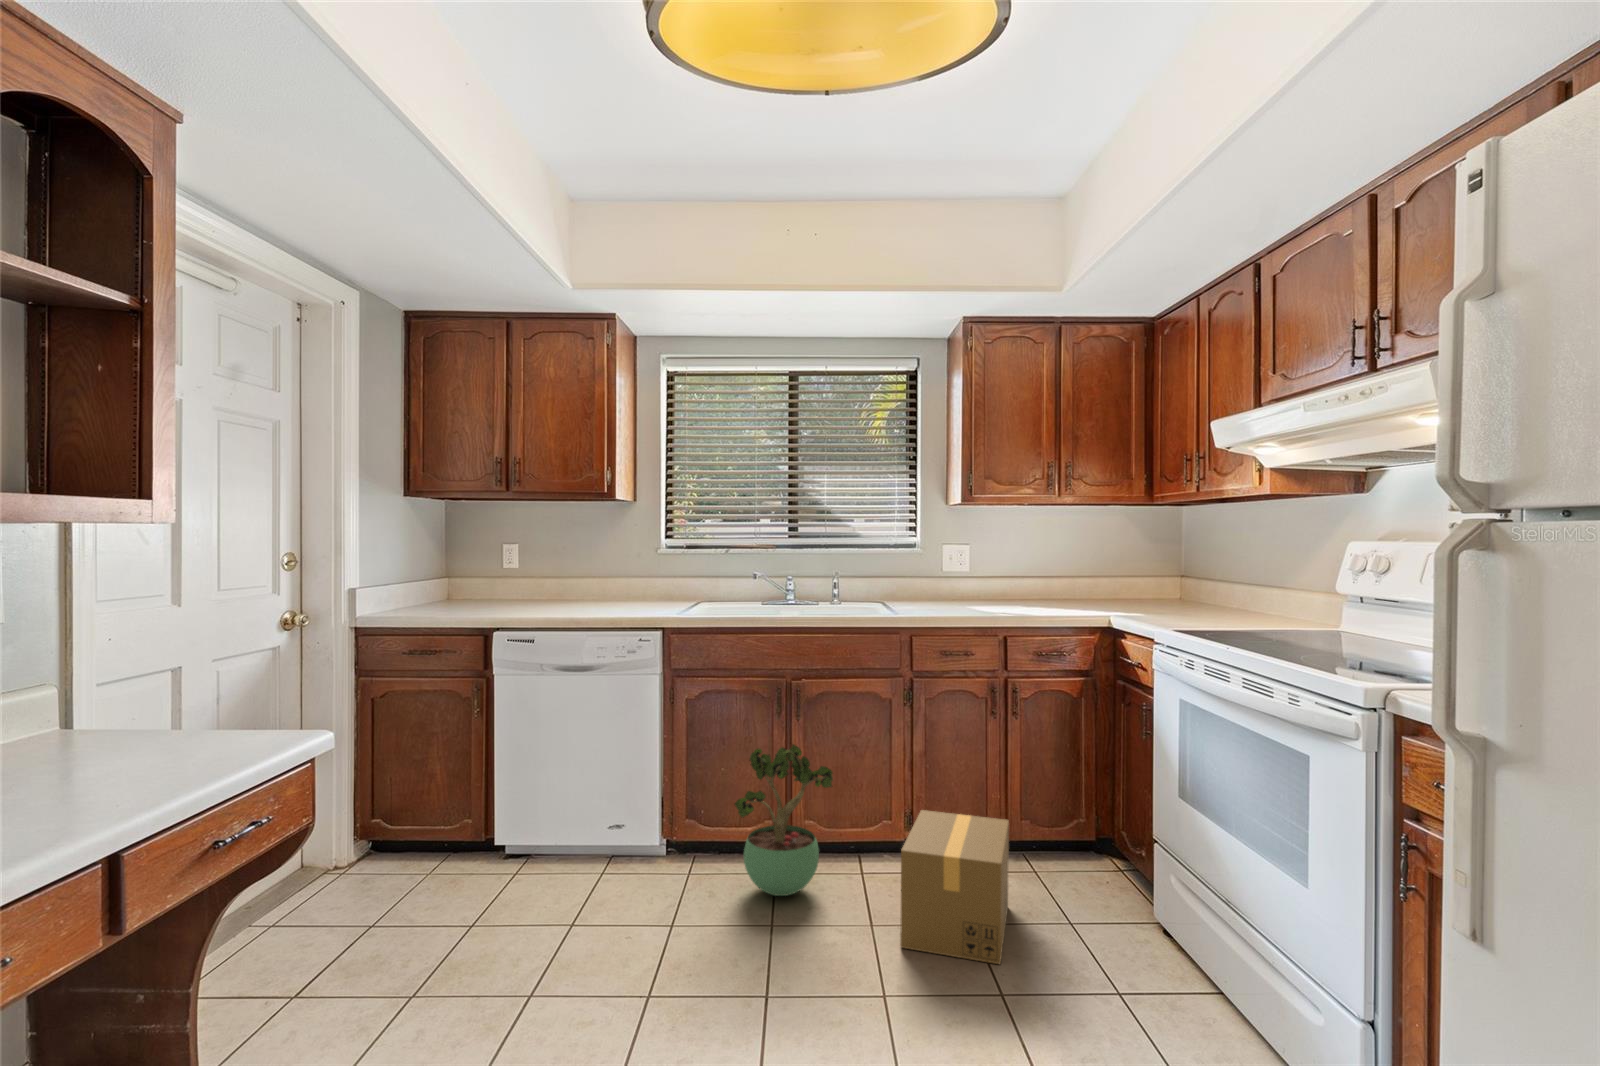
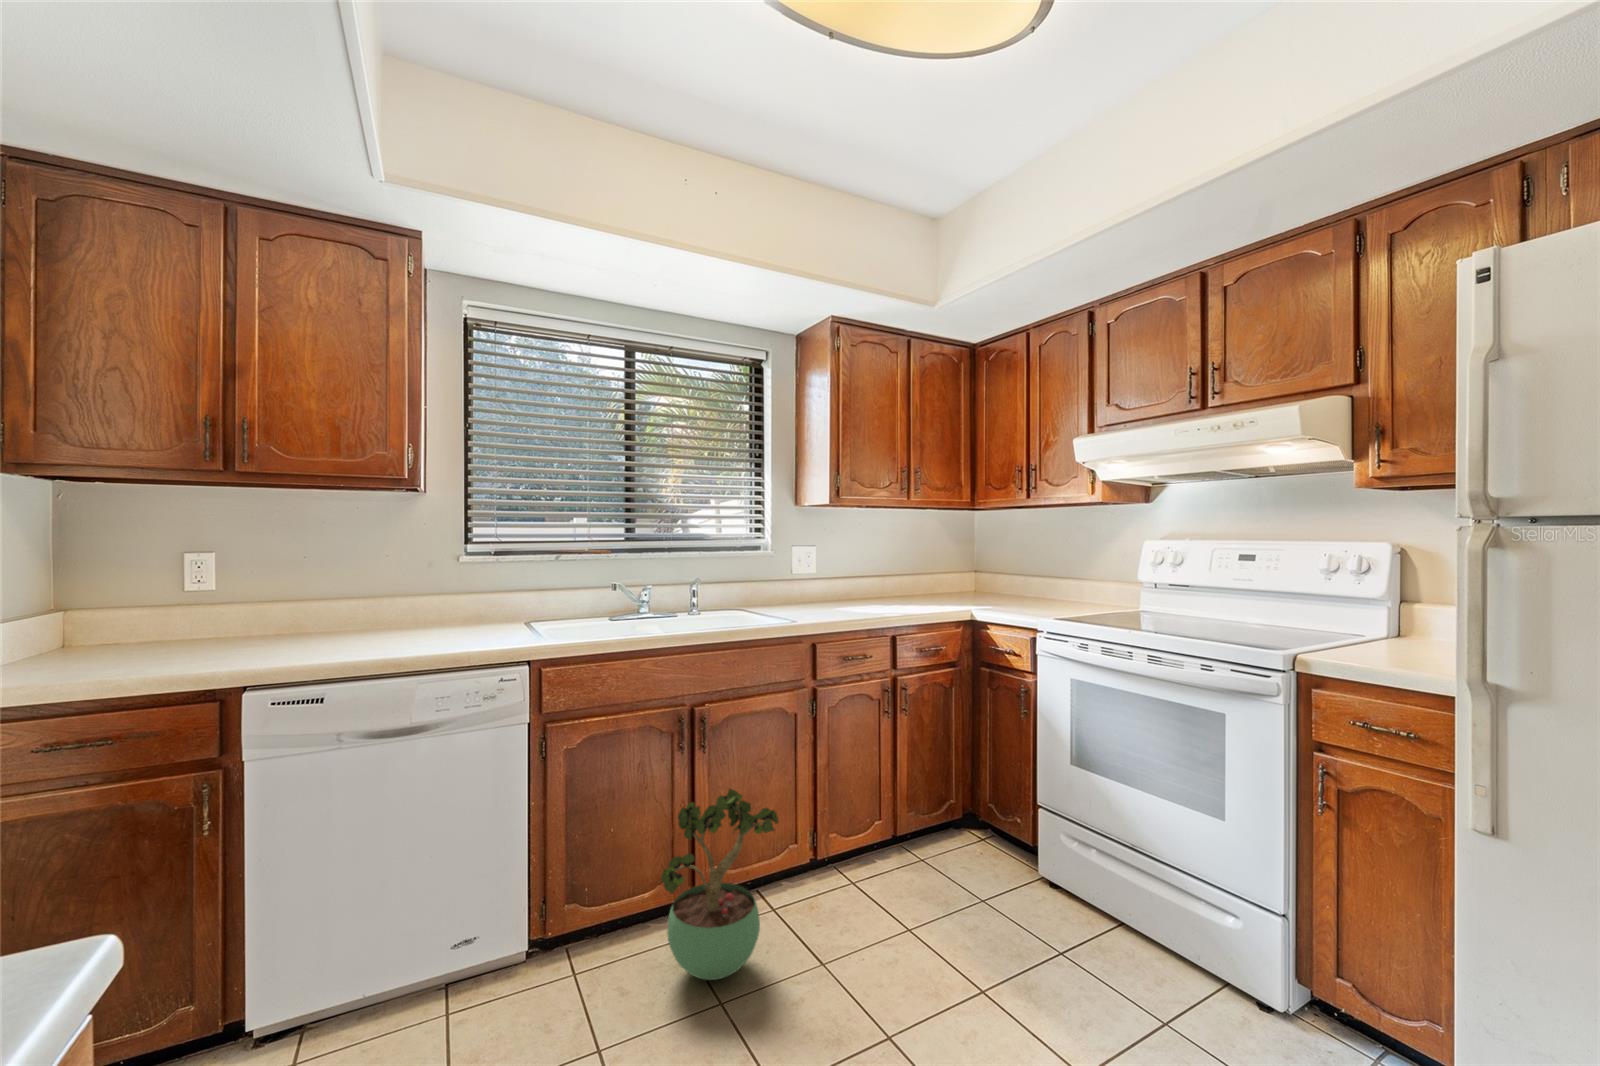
cardboard box: present [900,810,1009,964] -> none [859,826,1000,1008]

